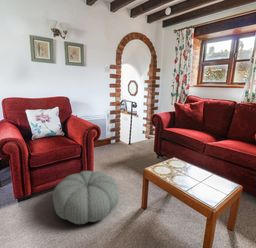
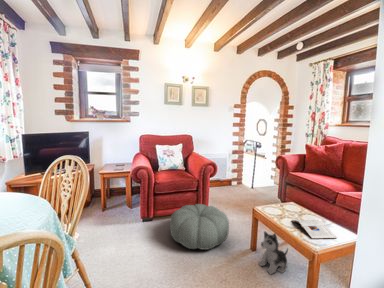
magazine: none [181,174,222,195] -> present [292,220,337,239]
plush toy: none [151,192,177,233] -> present [259,231,288,274]

